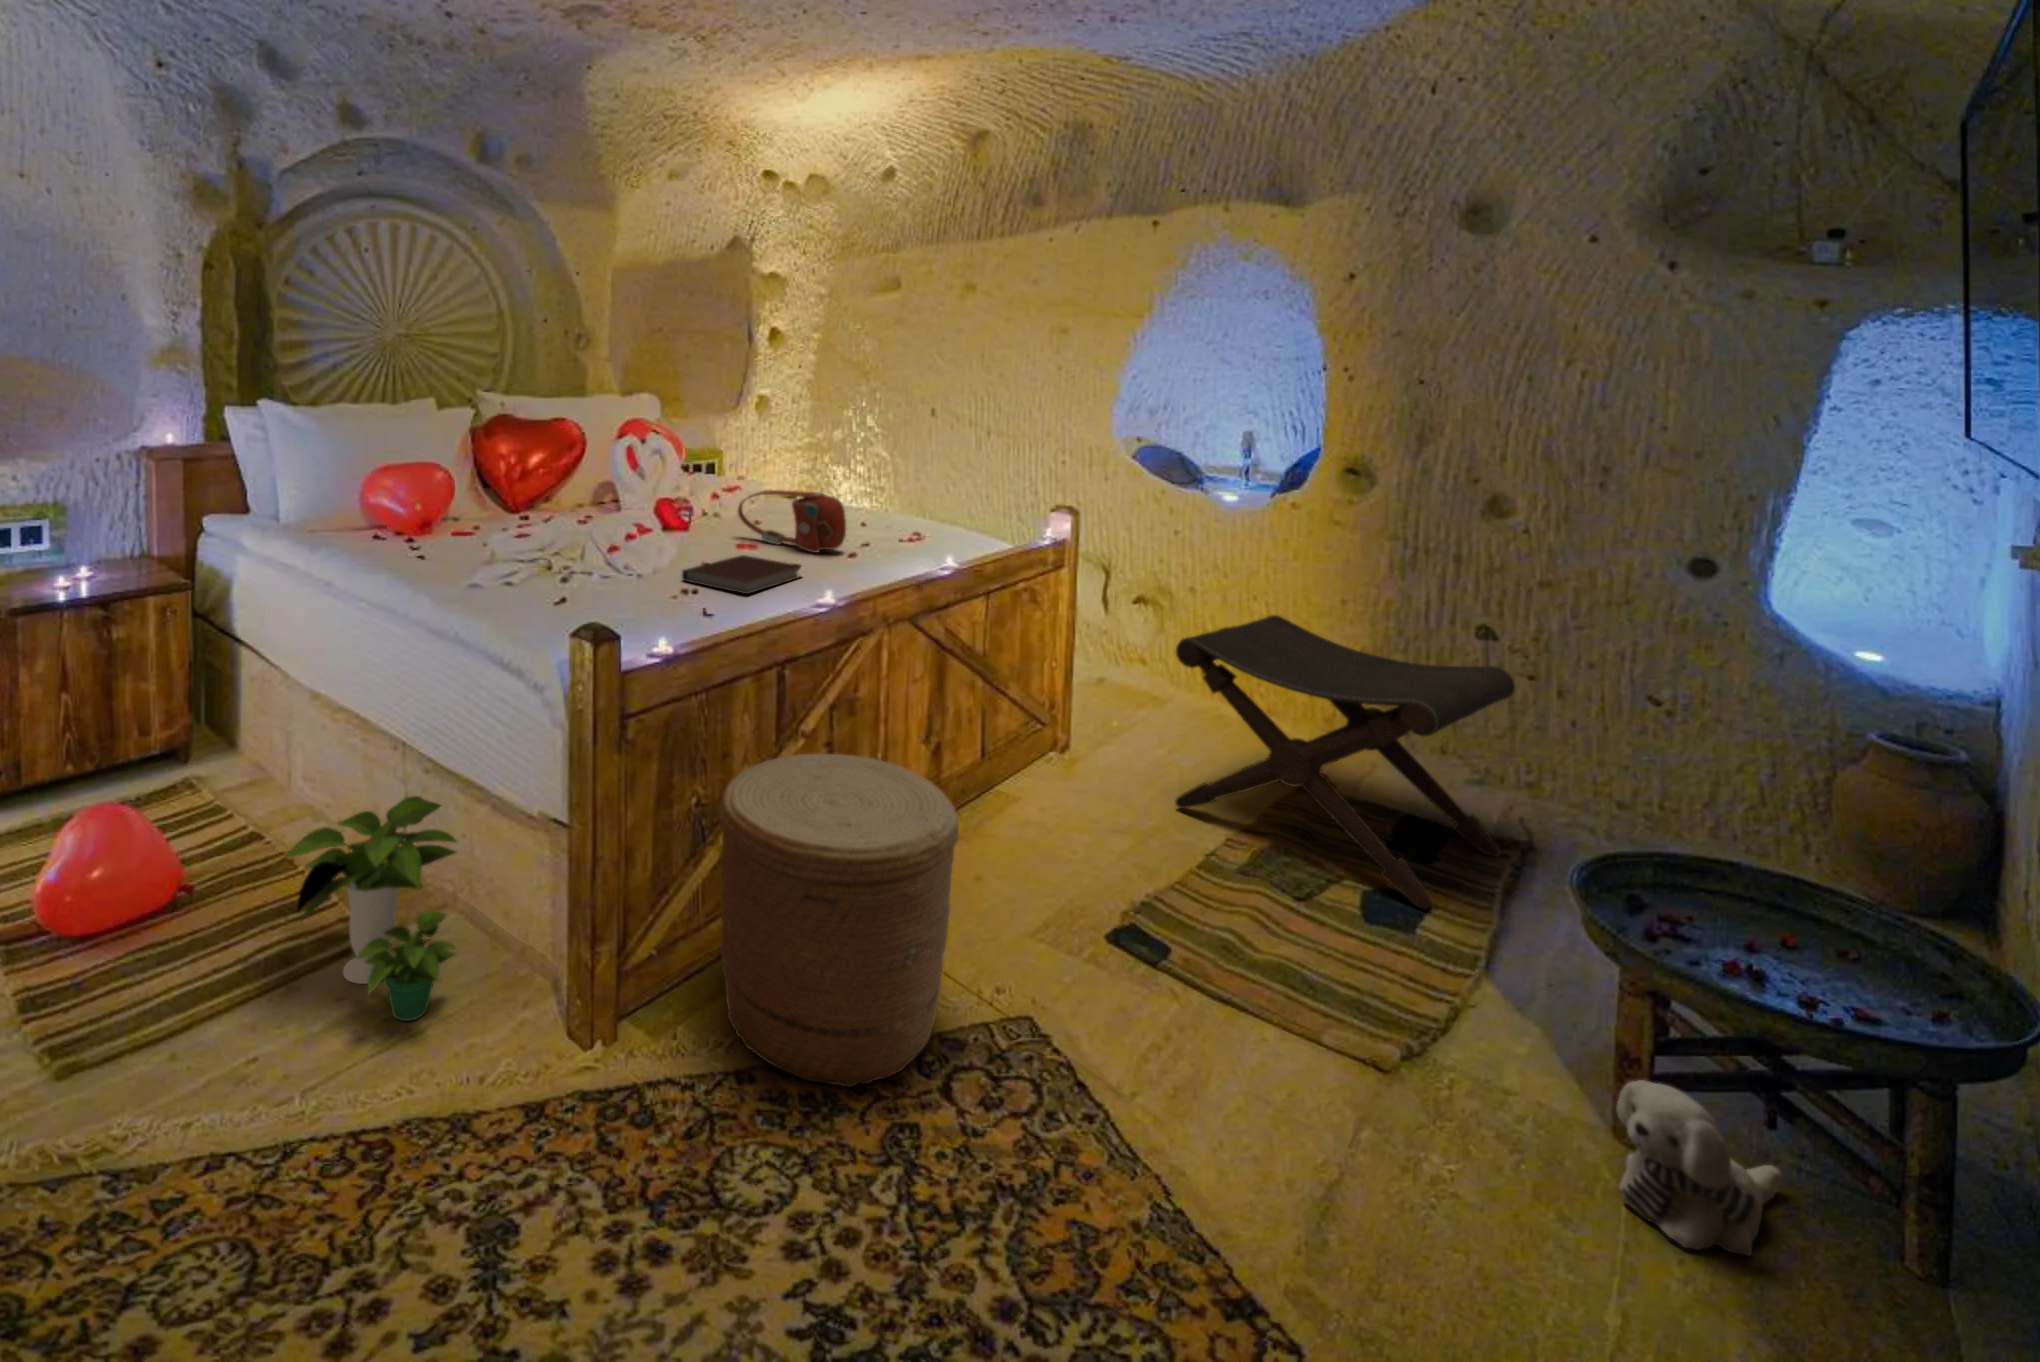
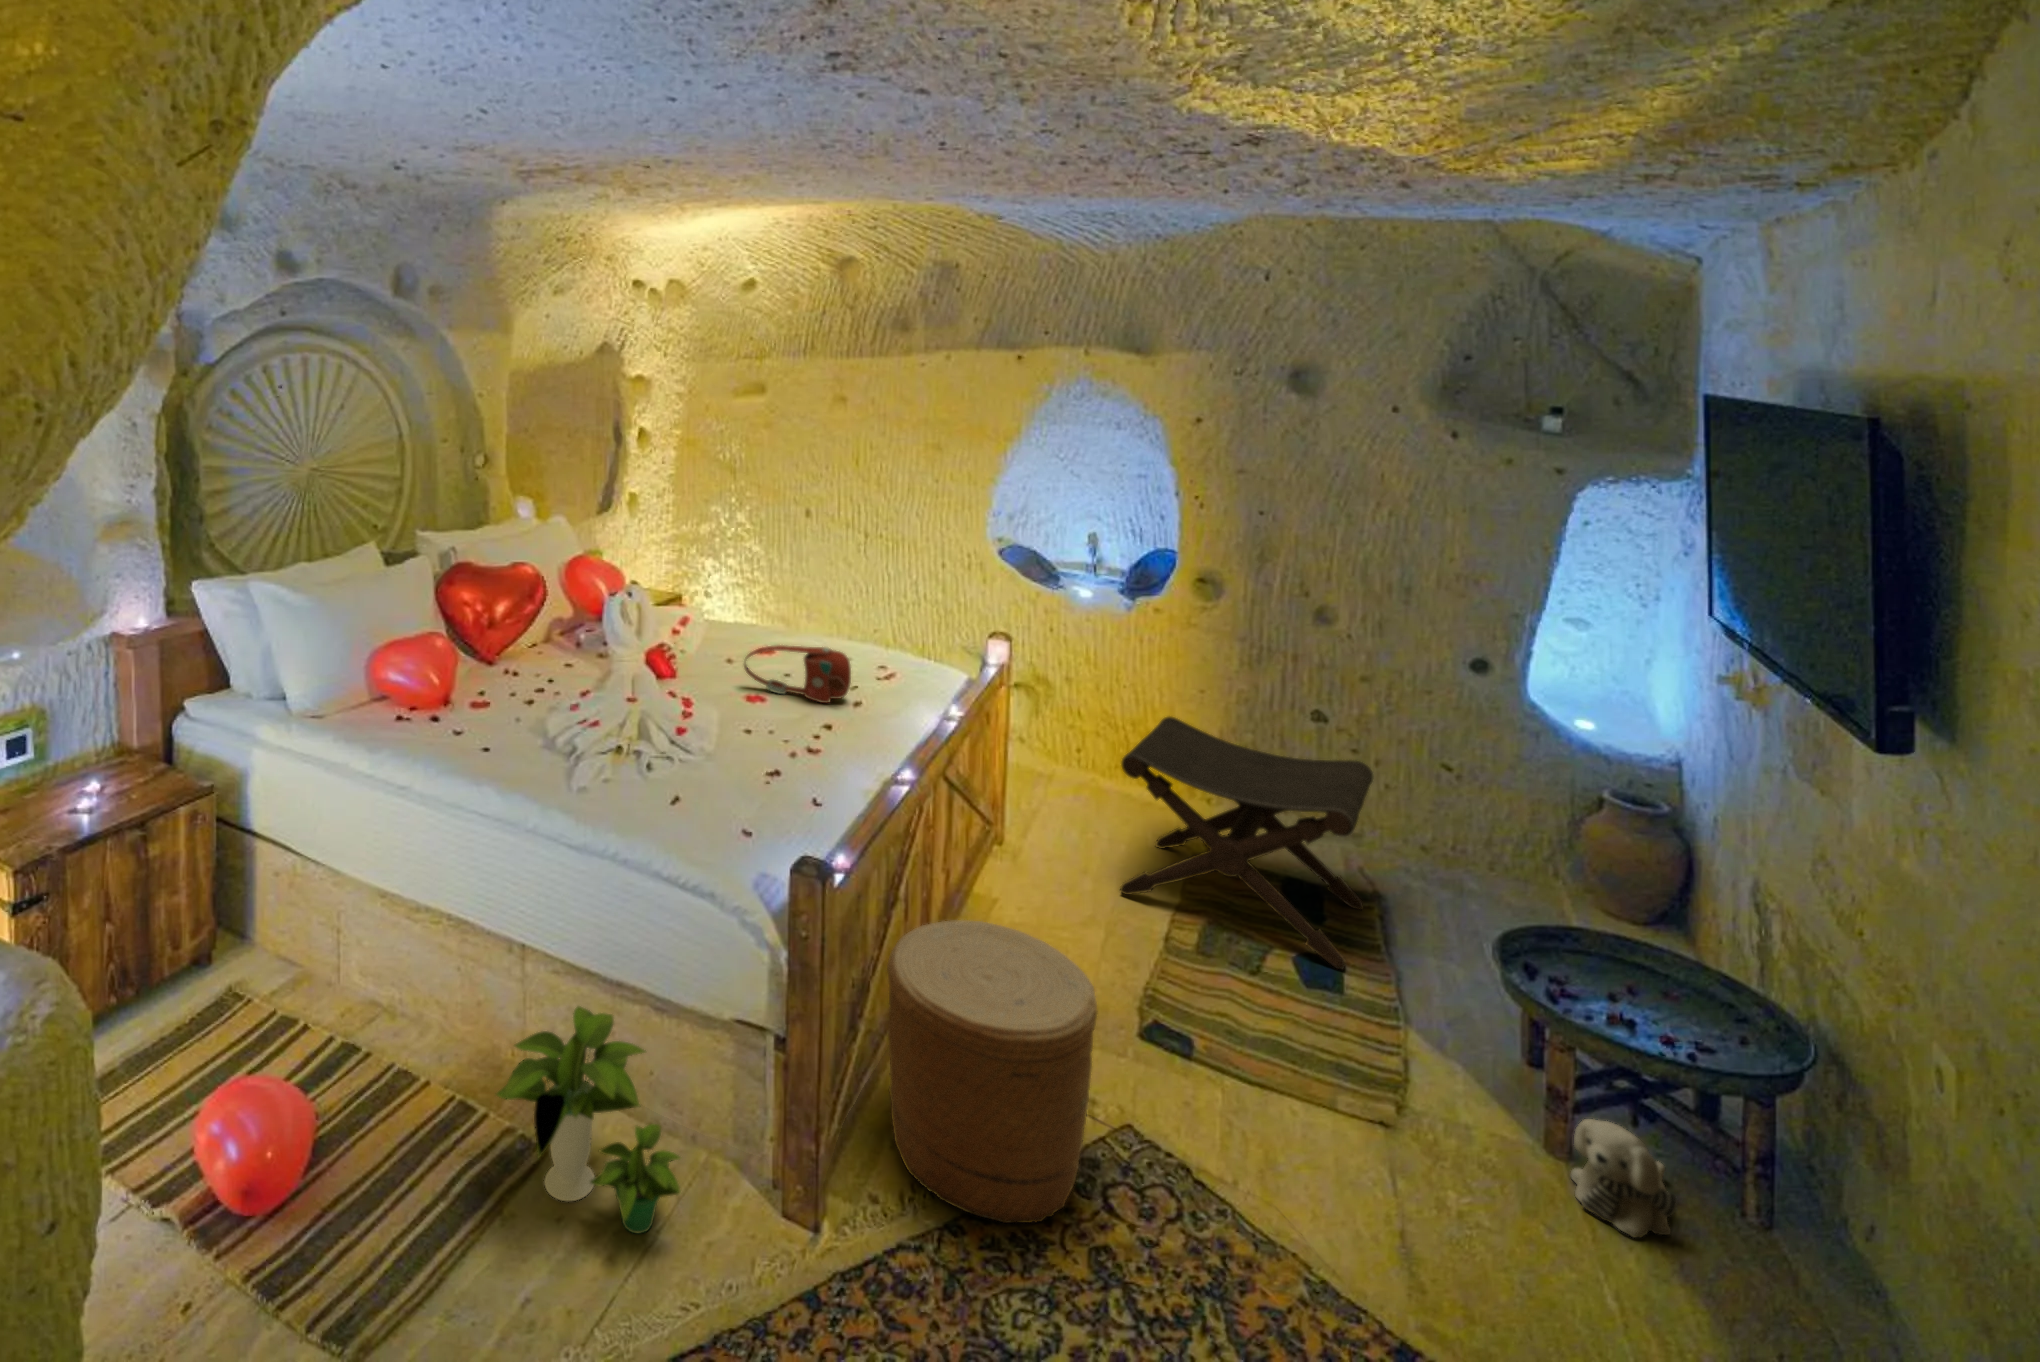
notebook: present [682,555,800,594] -> none [755,718,846,771]

